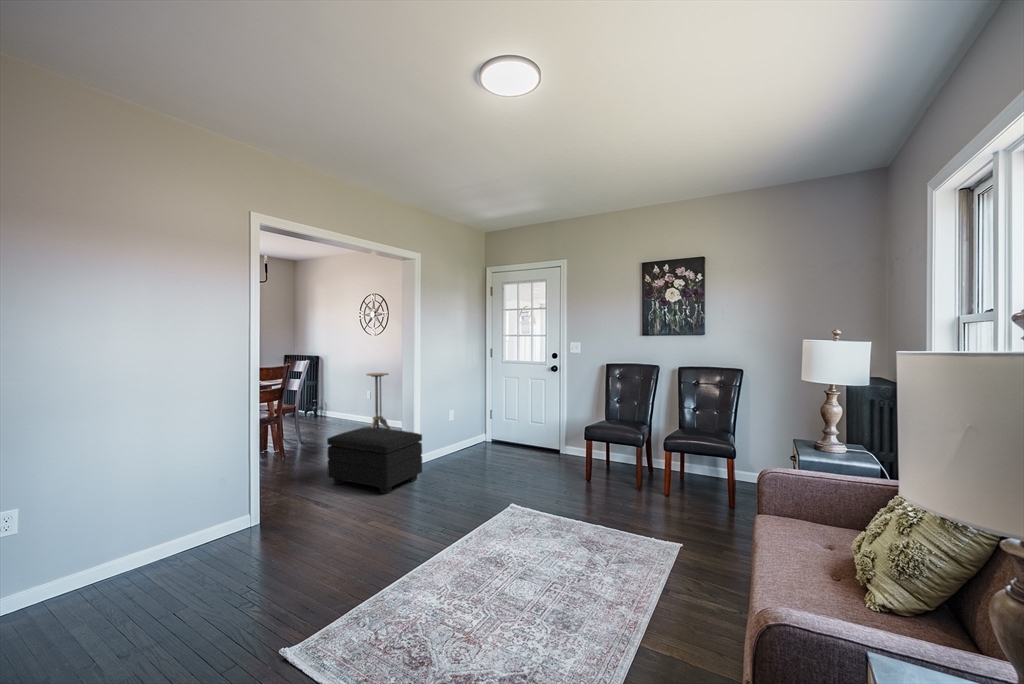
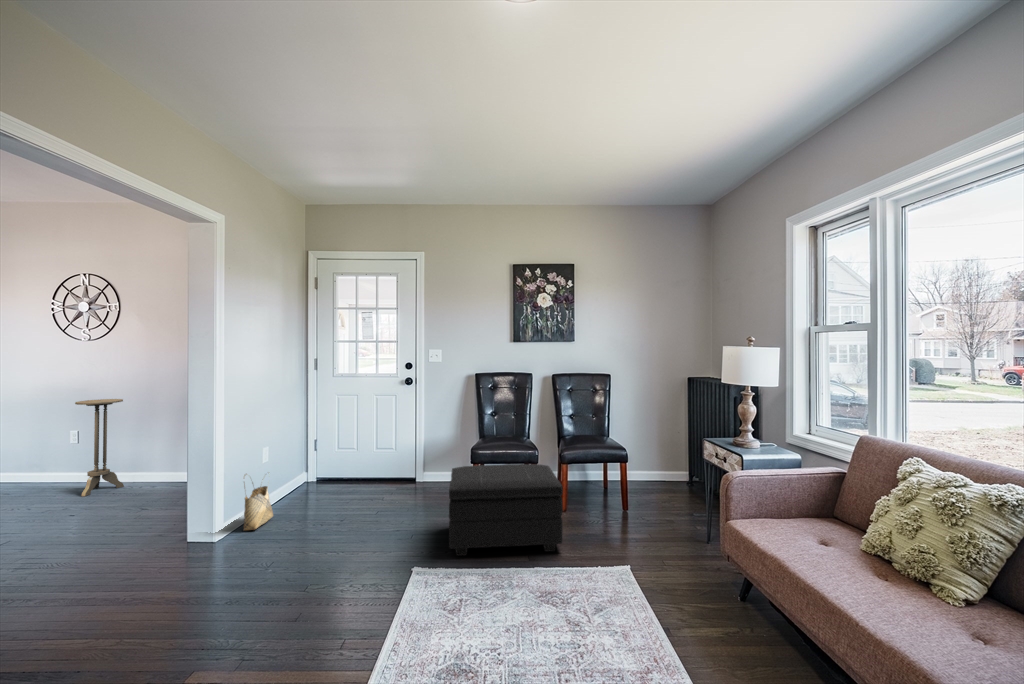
woven basket: none [433,426,453,463] -> present [243,475,273,530]
footstool: present [327,427,422,494] -> present [449,464,563,556]

